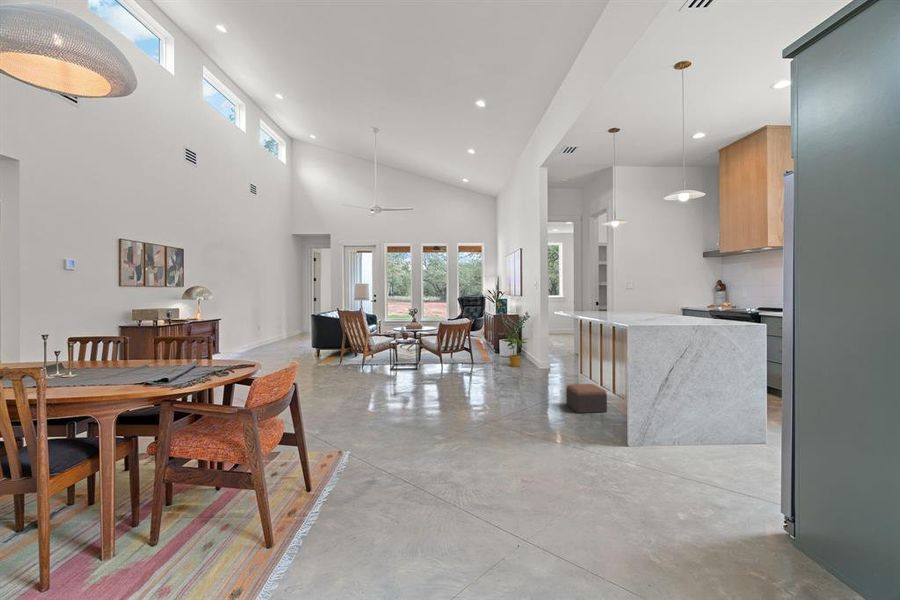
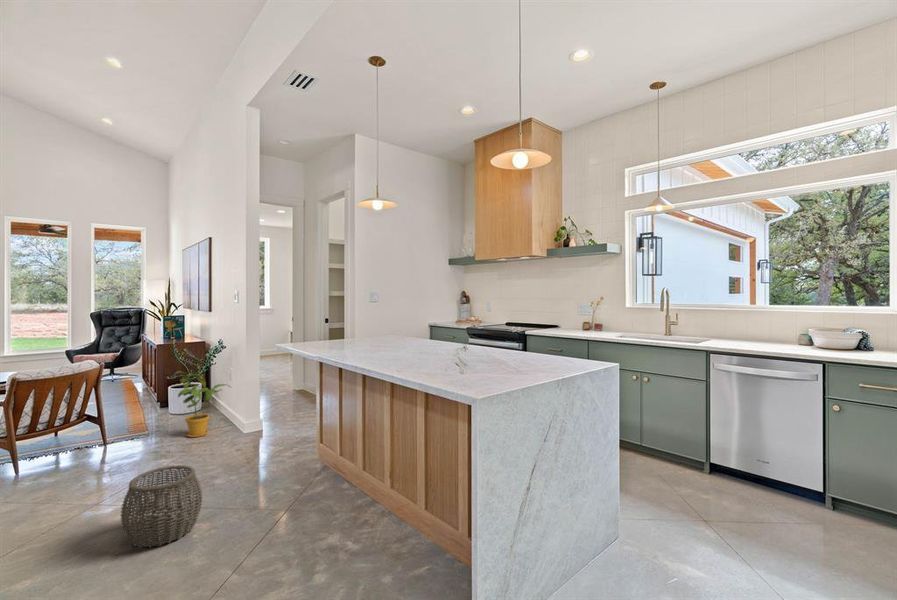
woven basket: none [486,365,517,396] -> present [120,465,202,547]
footstool: present [566,384,607,413] -> none [316,478,395,558]

